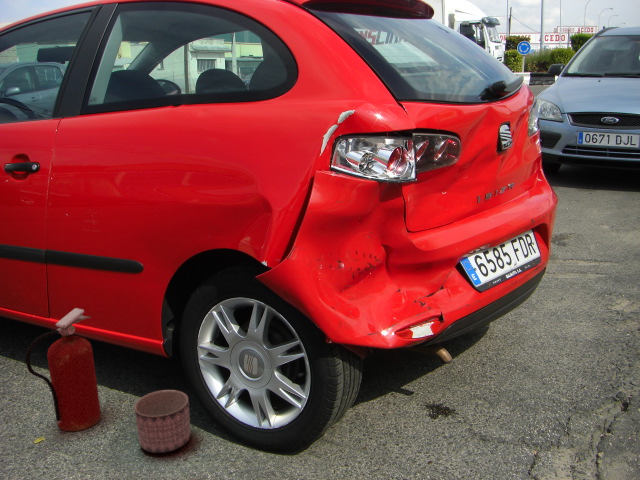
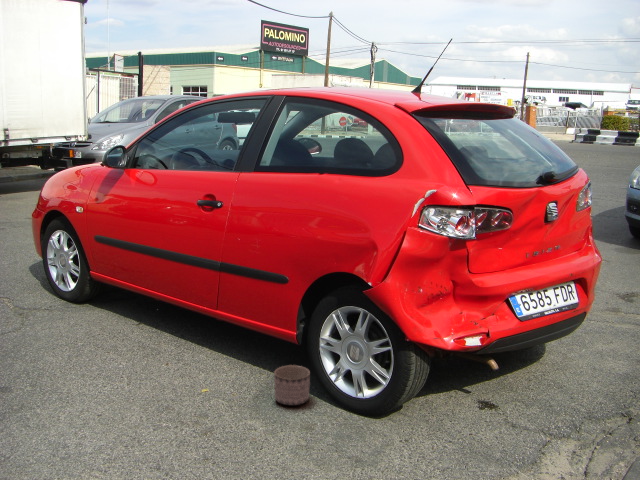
fire extinguisher: present [26,308,101,431] -> none [208,303,249,387]

